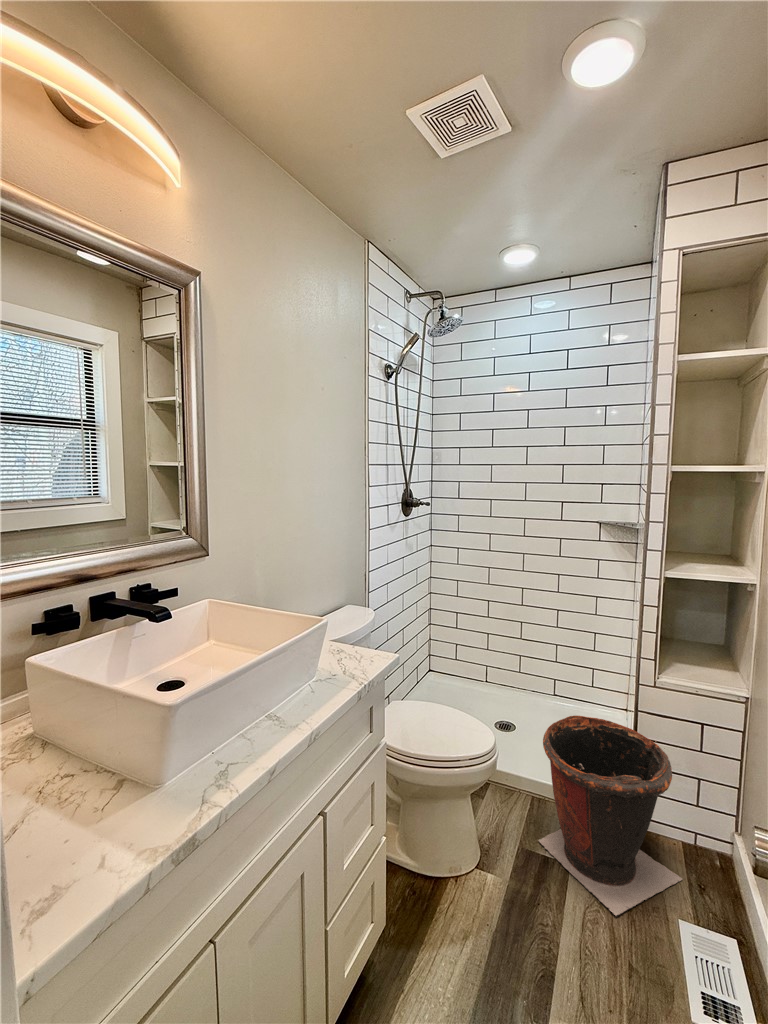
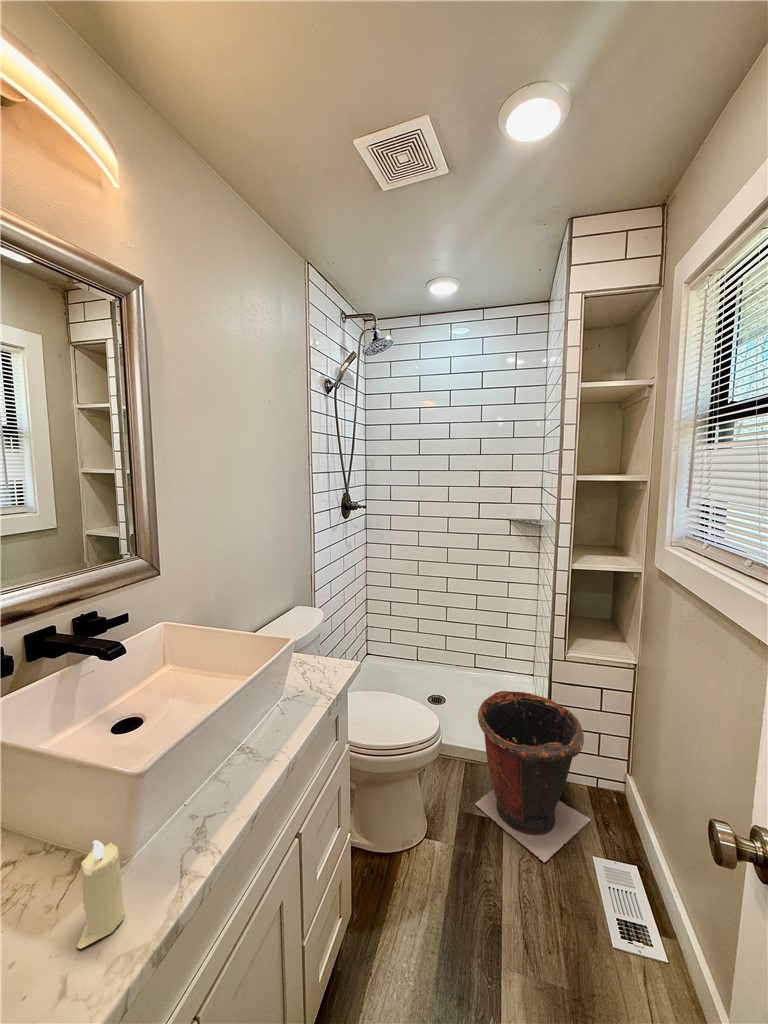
candle: none [113,750,152,841] -> present [77,840,124,949]

